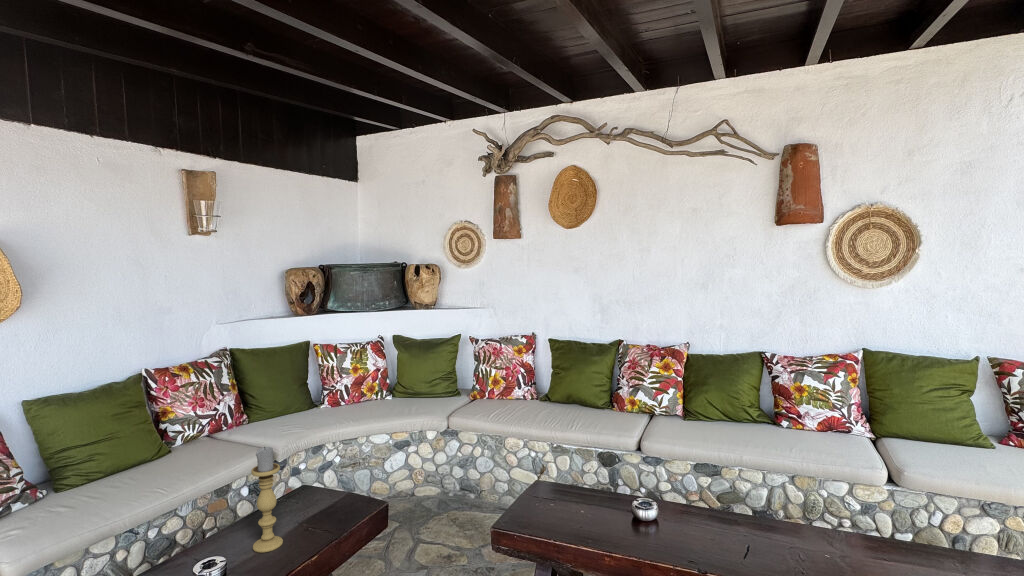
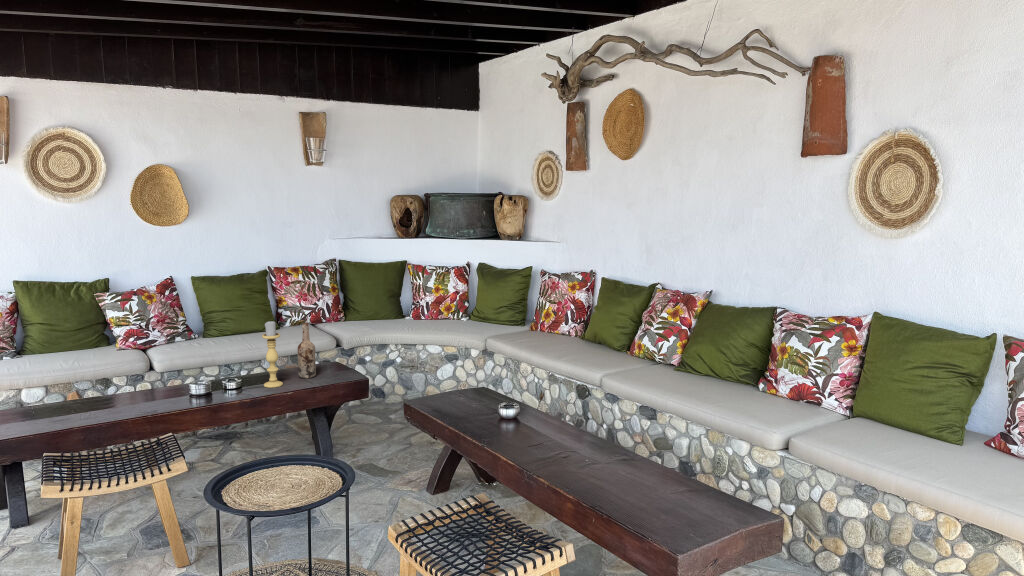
wine bottle: none [284,438,310,521] -> present [297,322,316,378]

